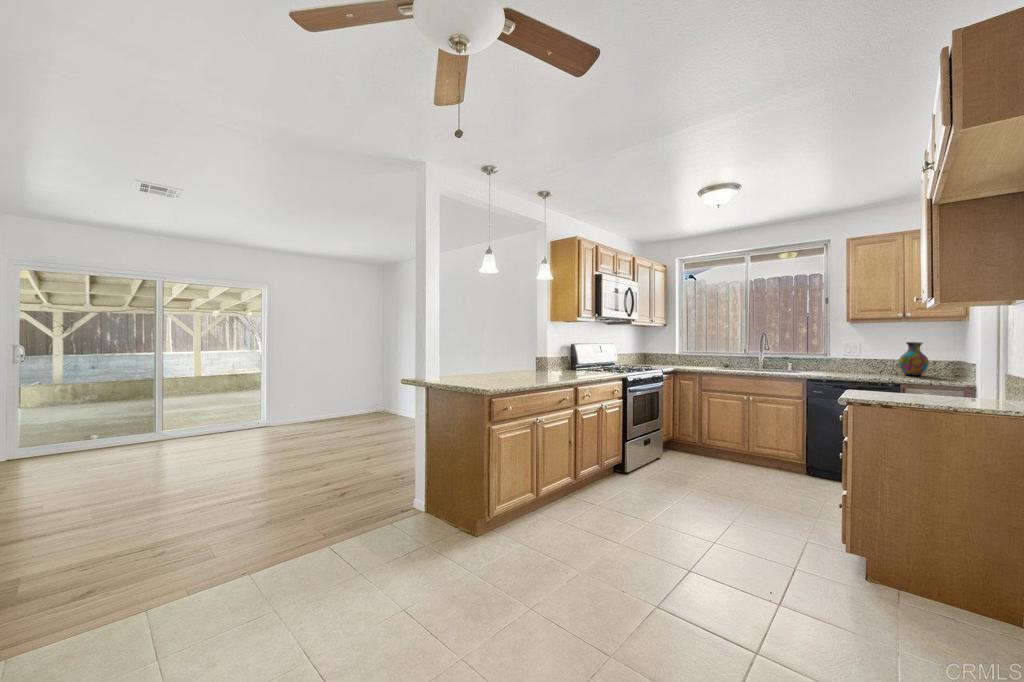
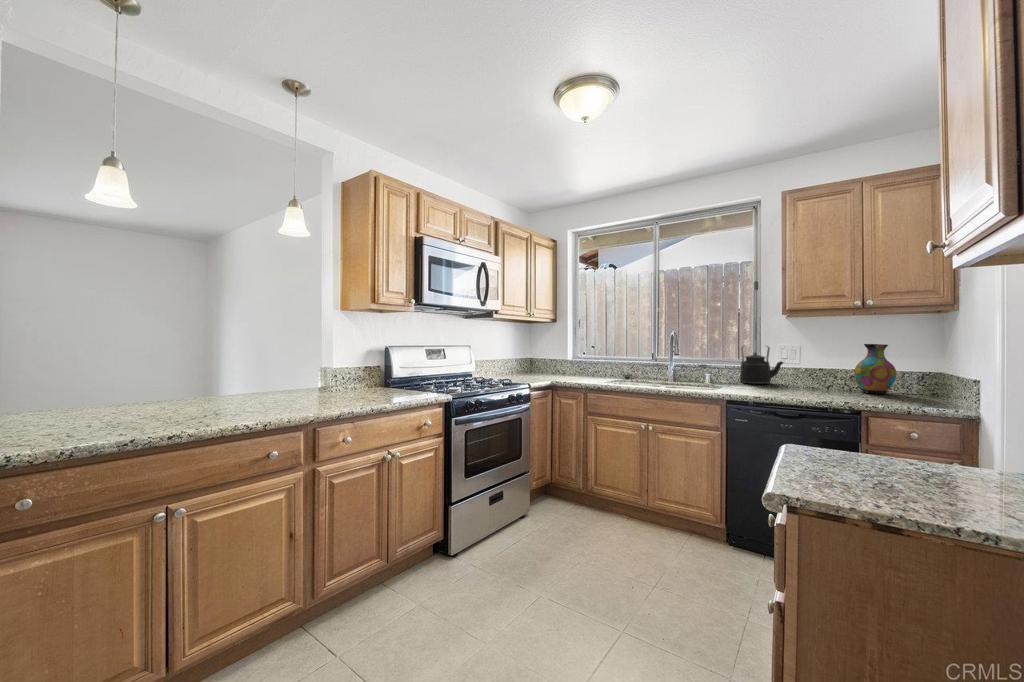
kettle: none [815,344,848,370] -> present [740,346,783,384]

